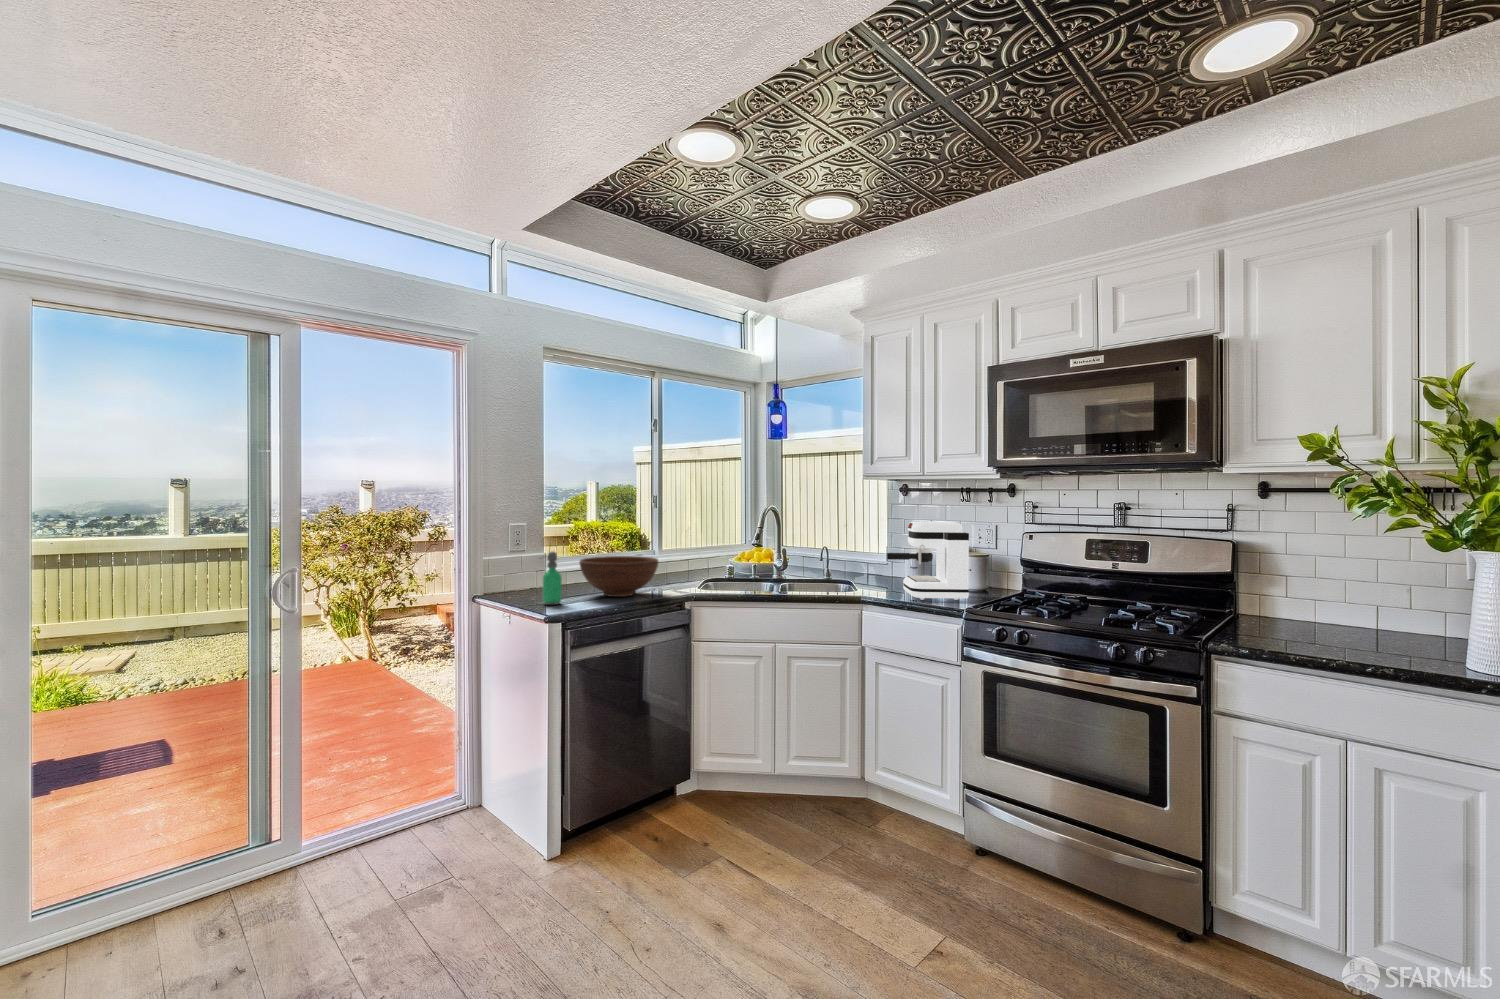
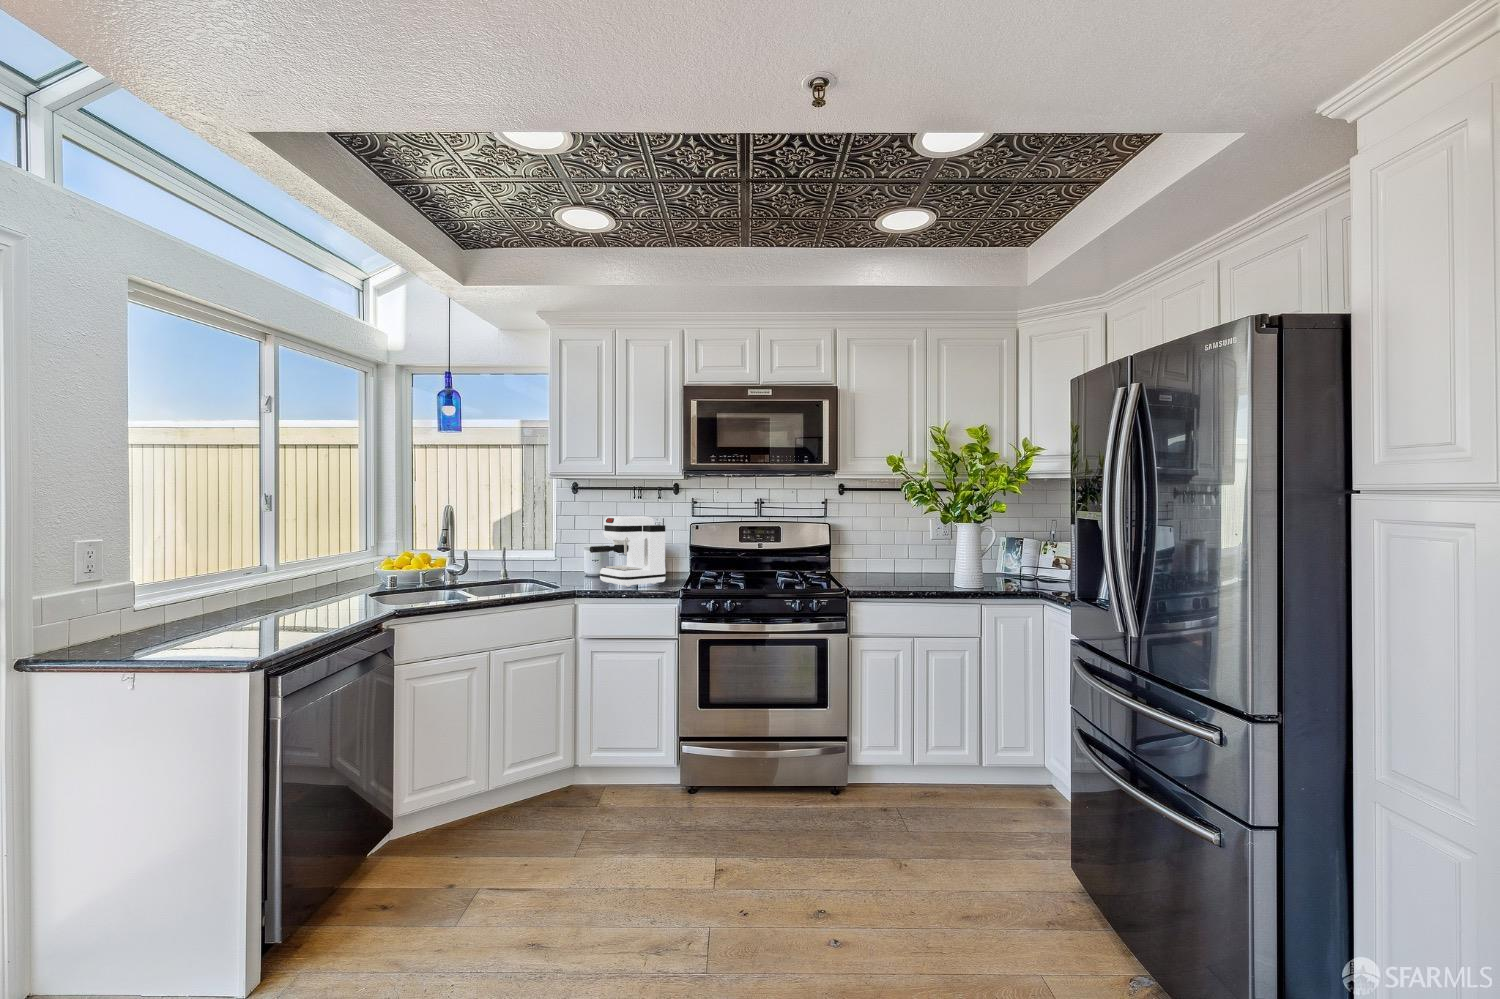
soap dispenser: present [540,551,562,605] -> none [197,566,229,639]
fruit bowl: present [579,556,658,597] -> none [227,567,347,620]

